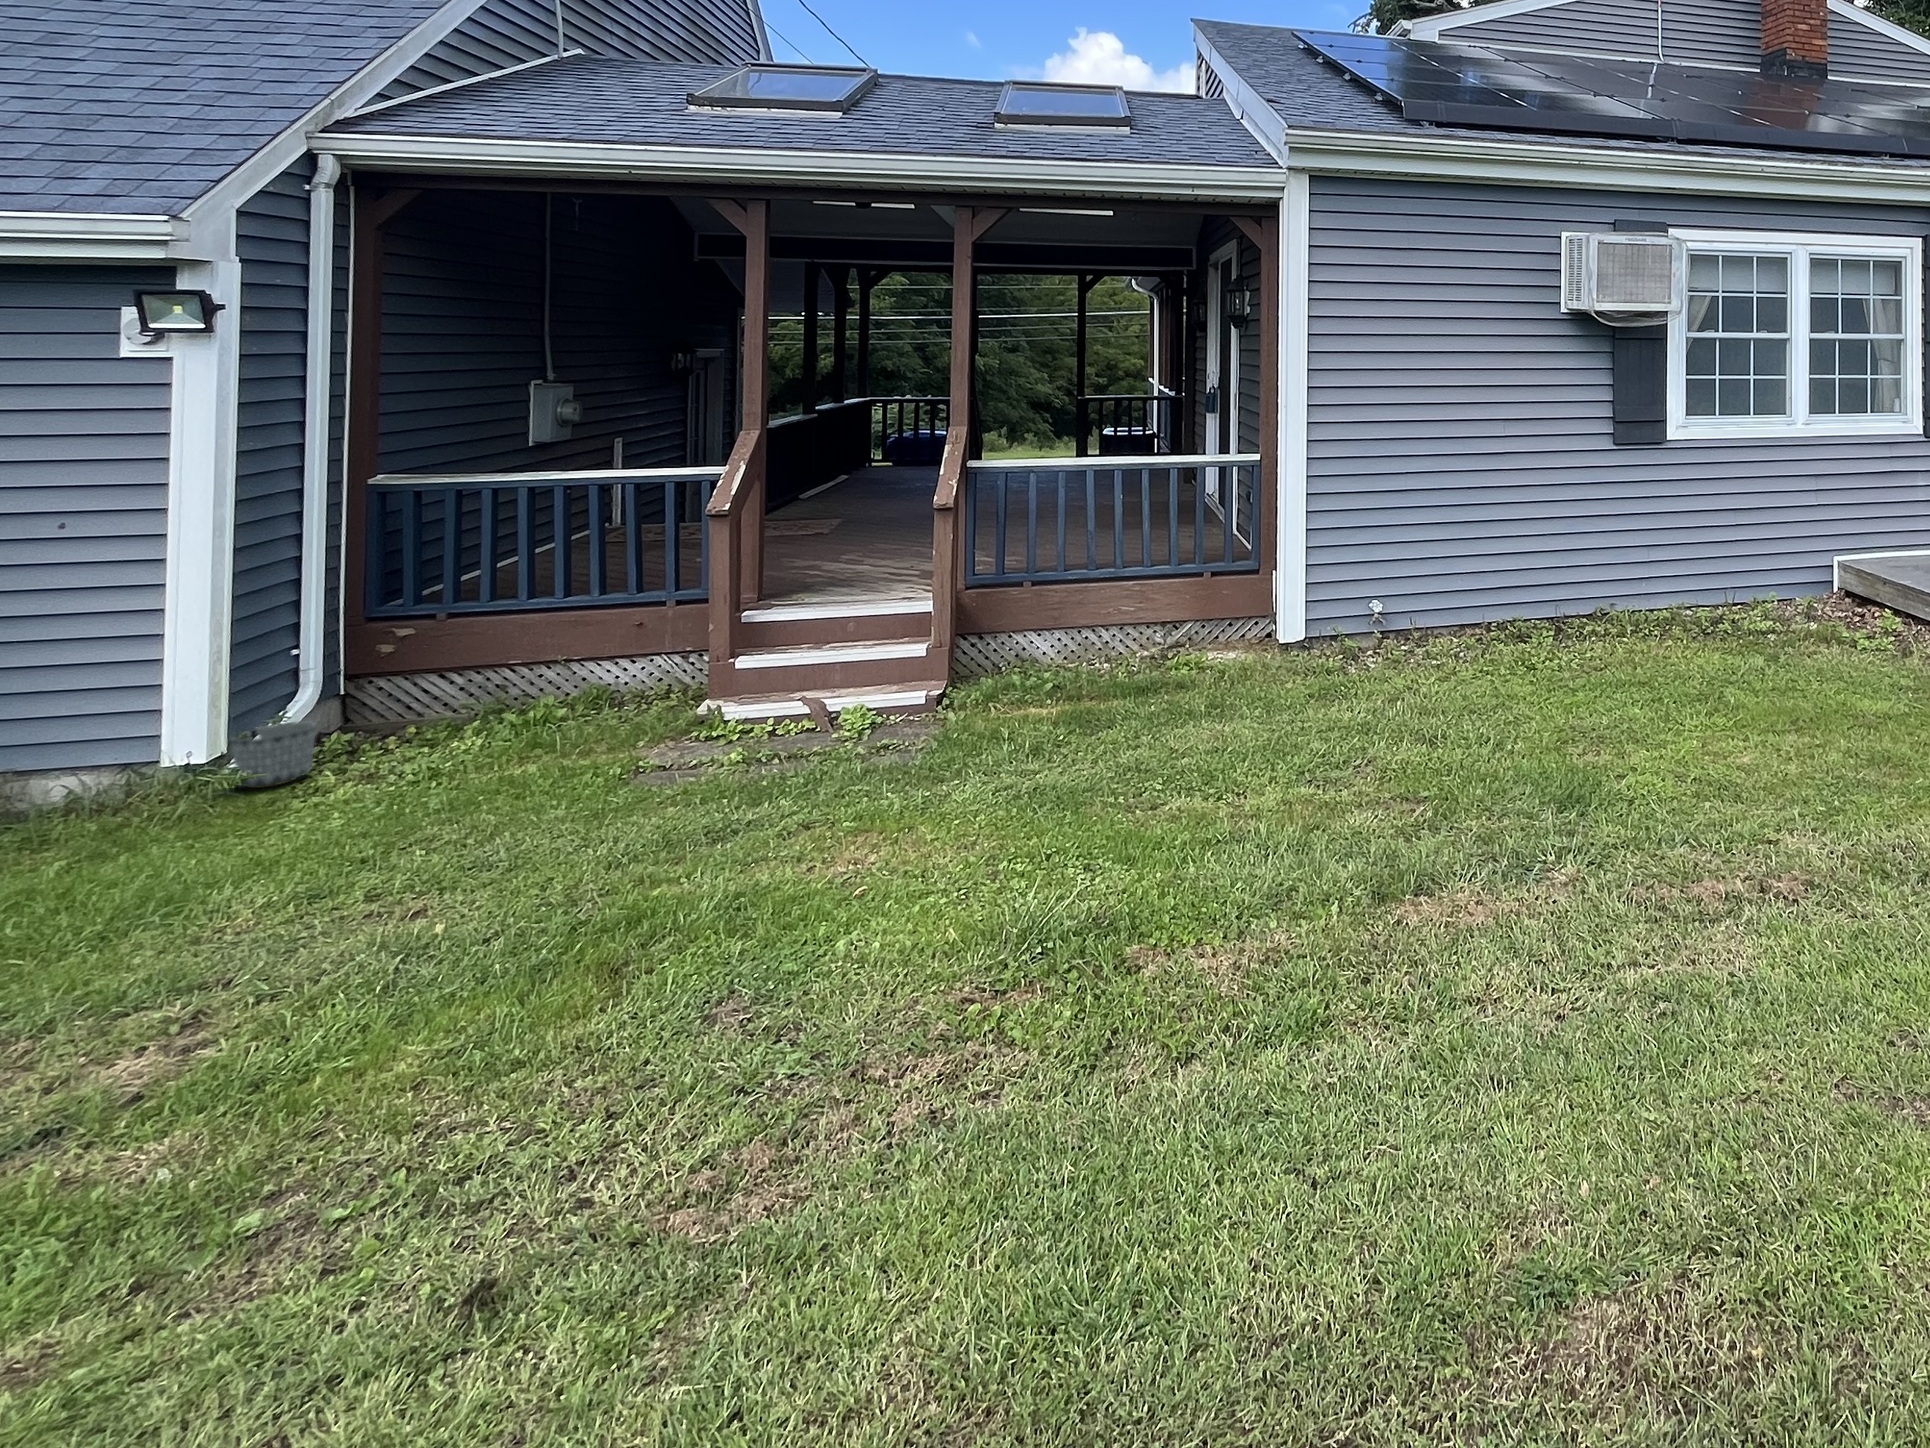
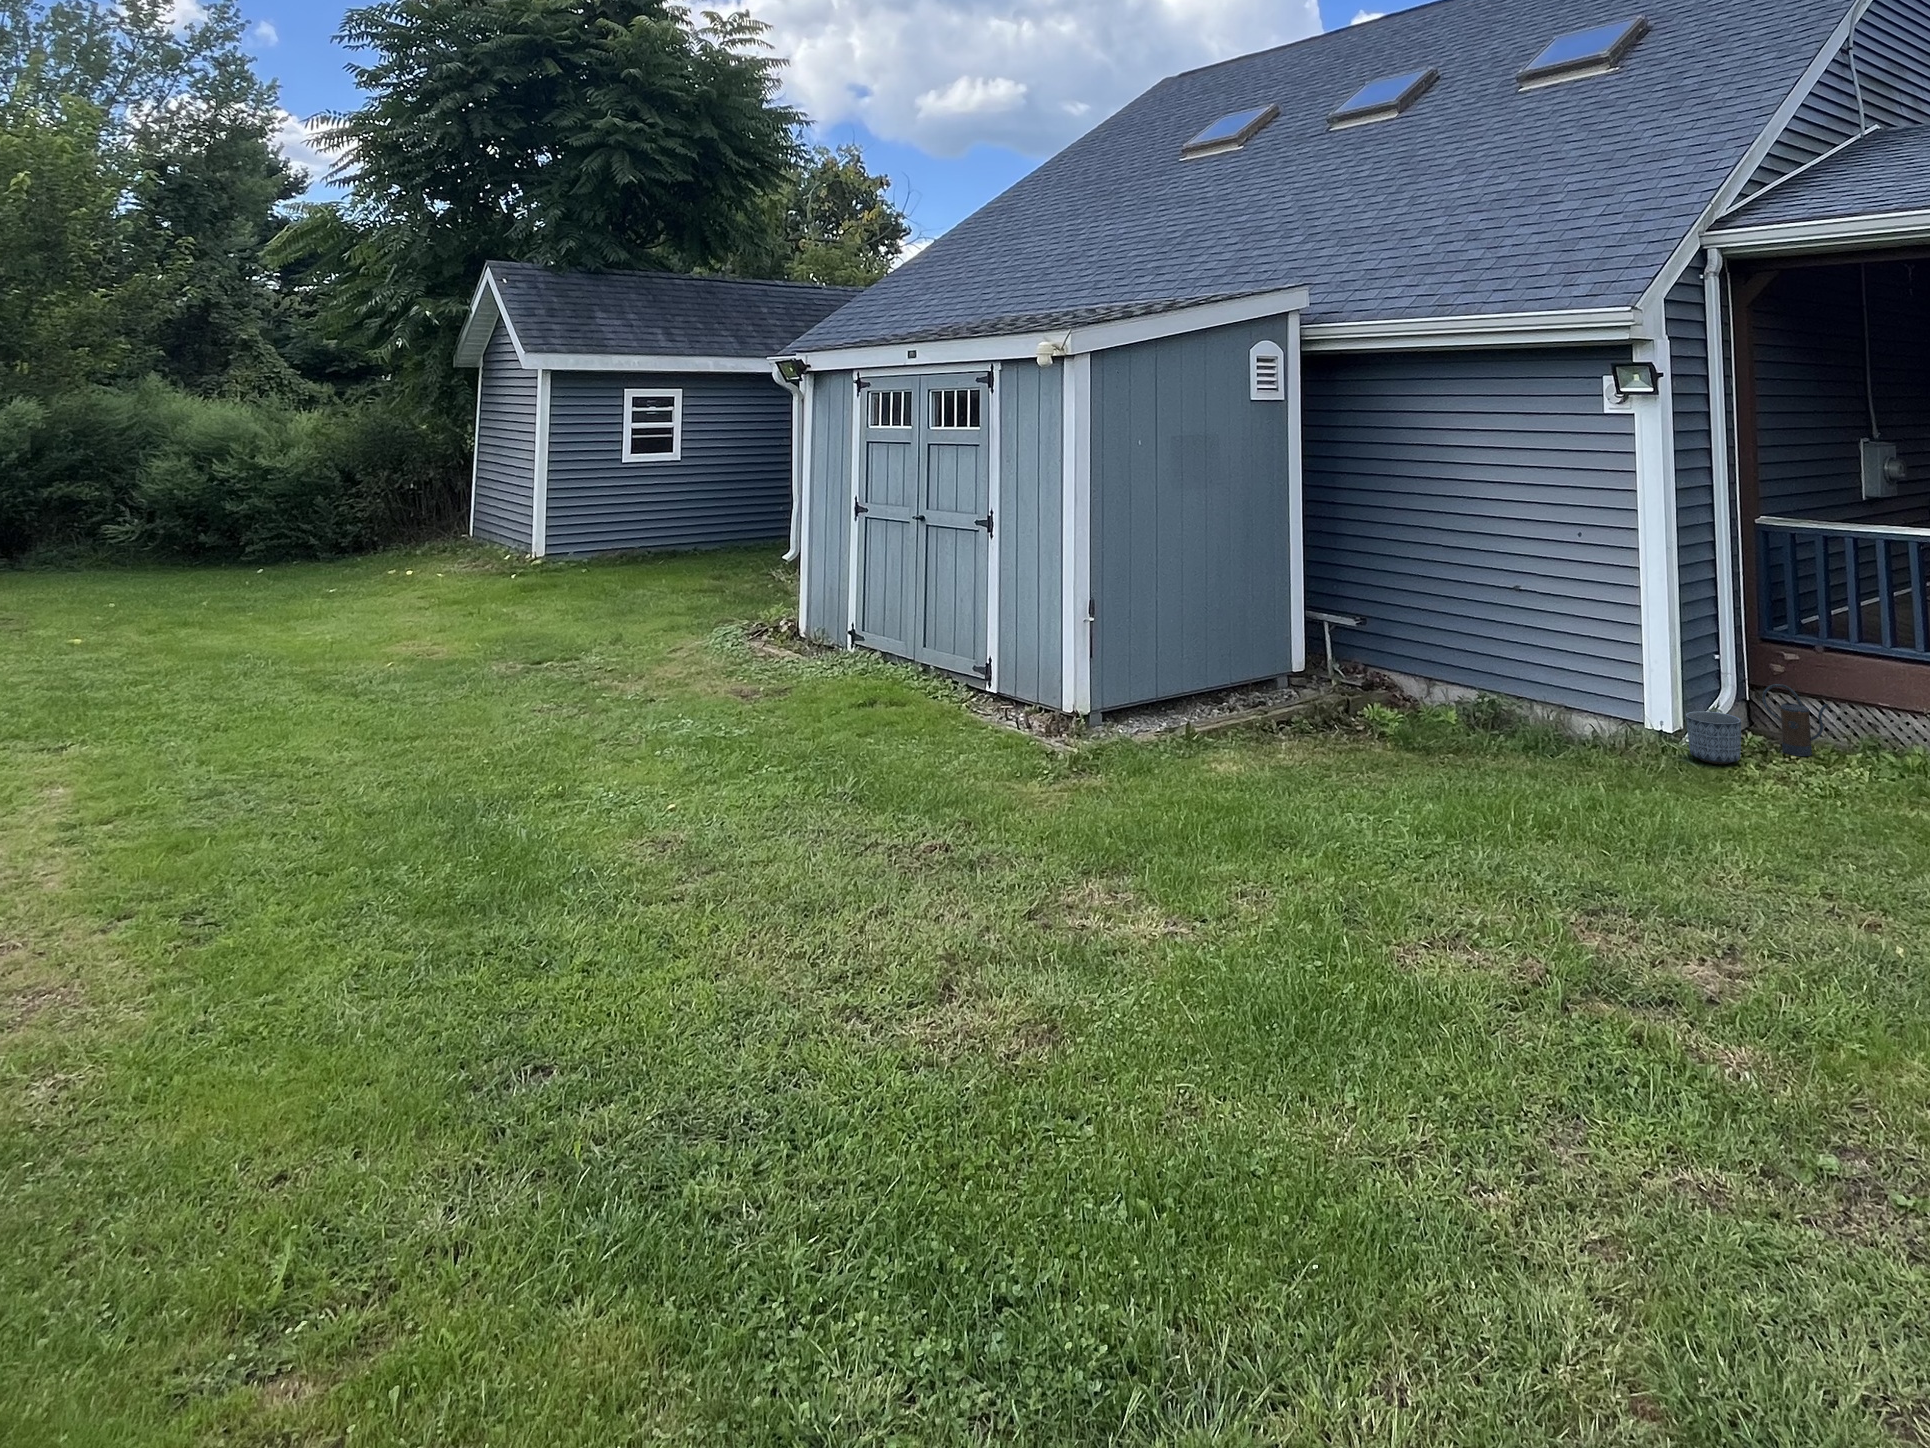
watering can: none [356,669,444,747] -> present [1762,684,1828,756]

